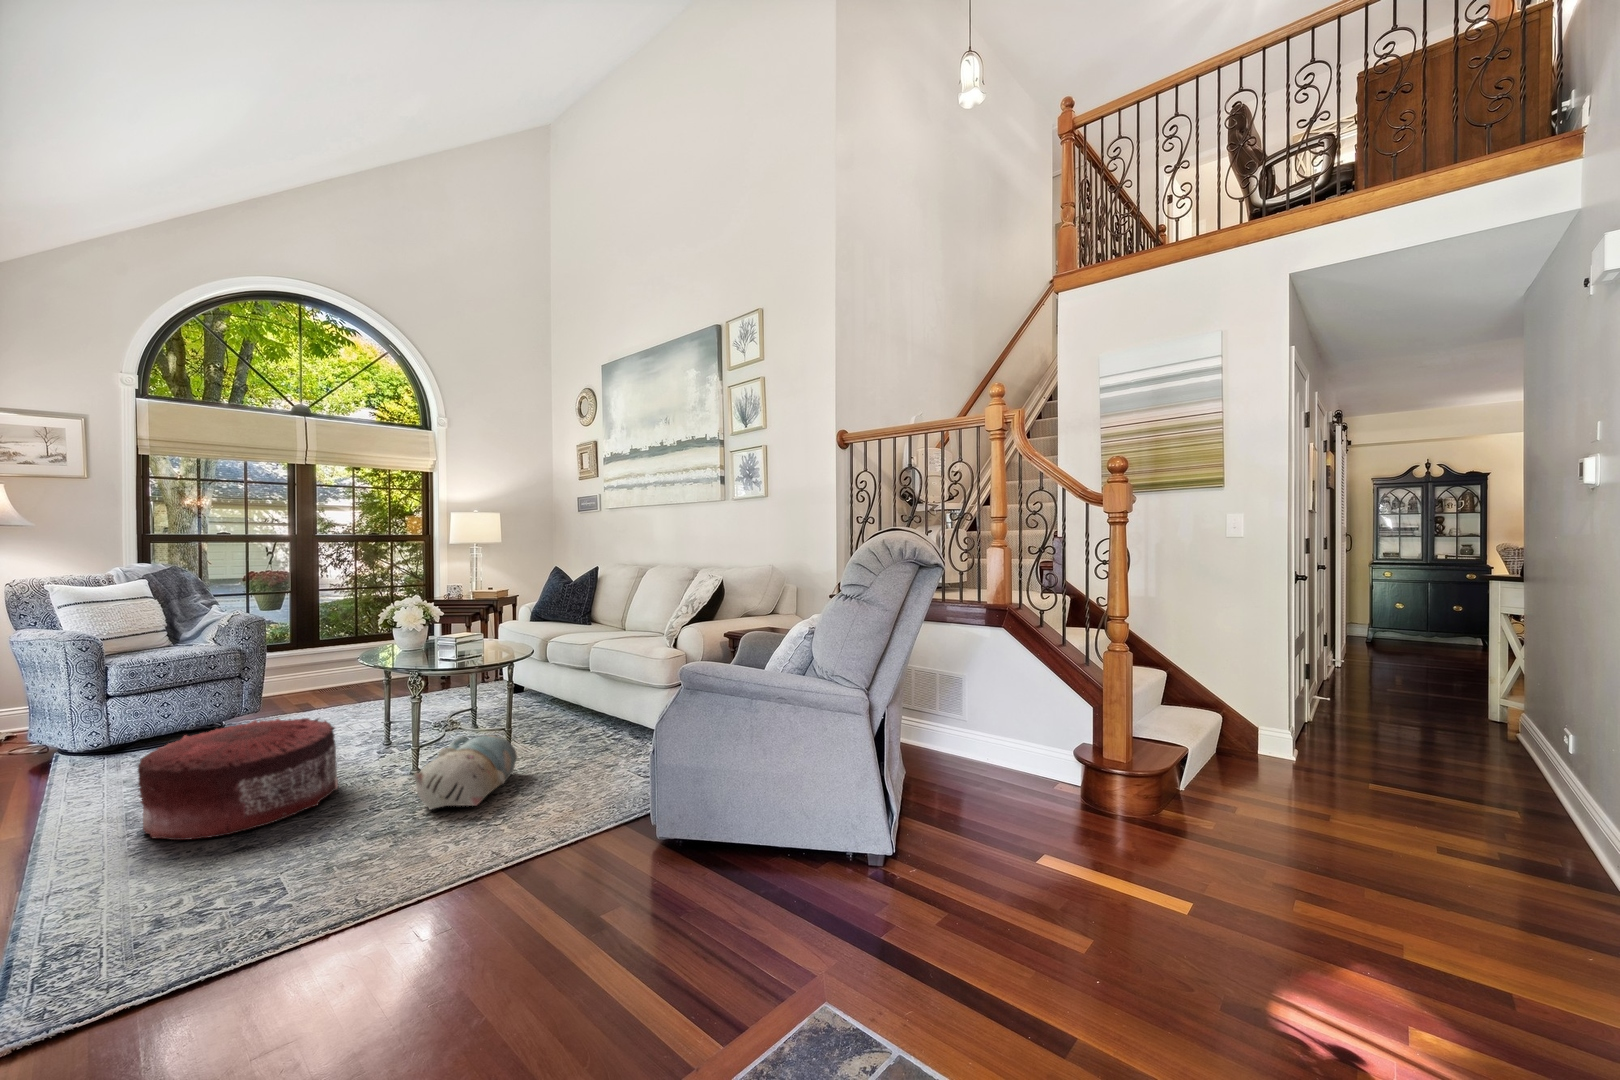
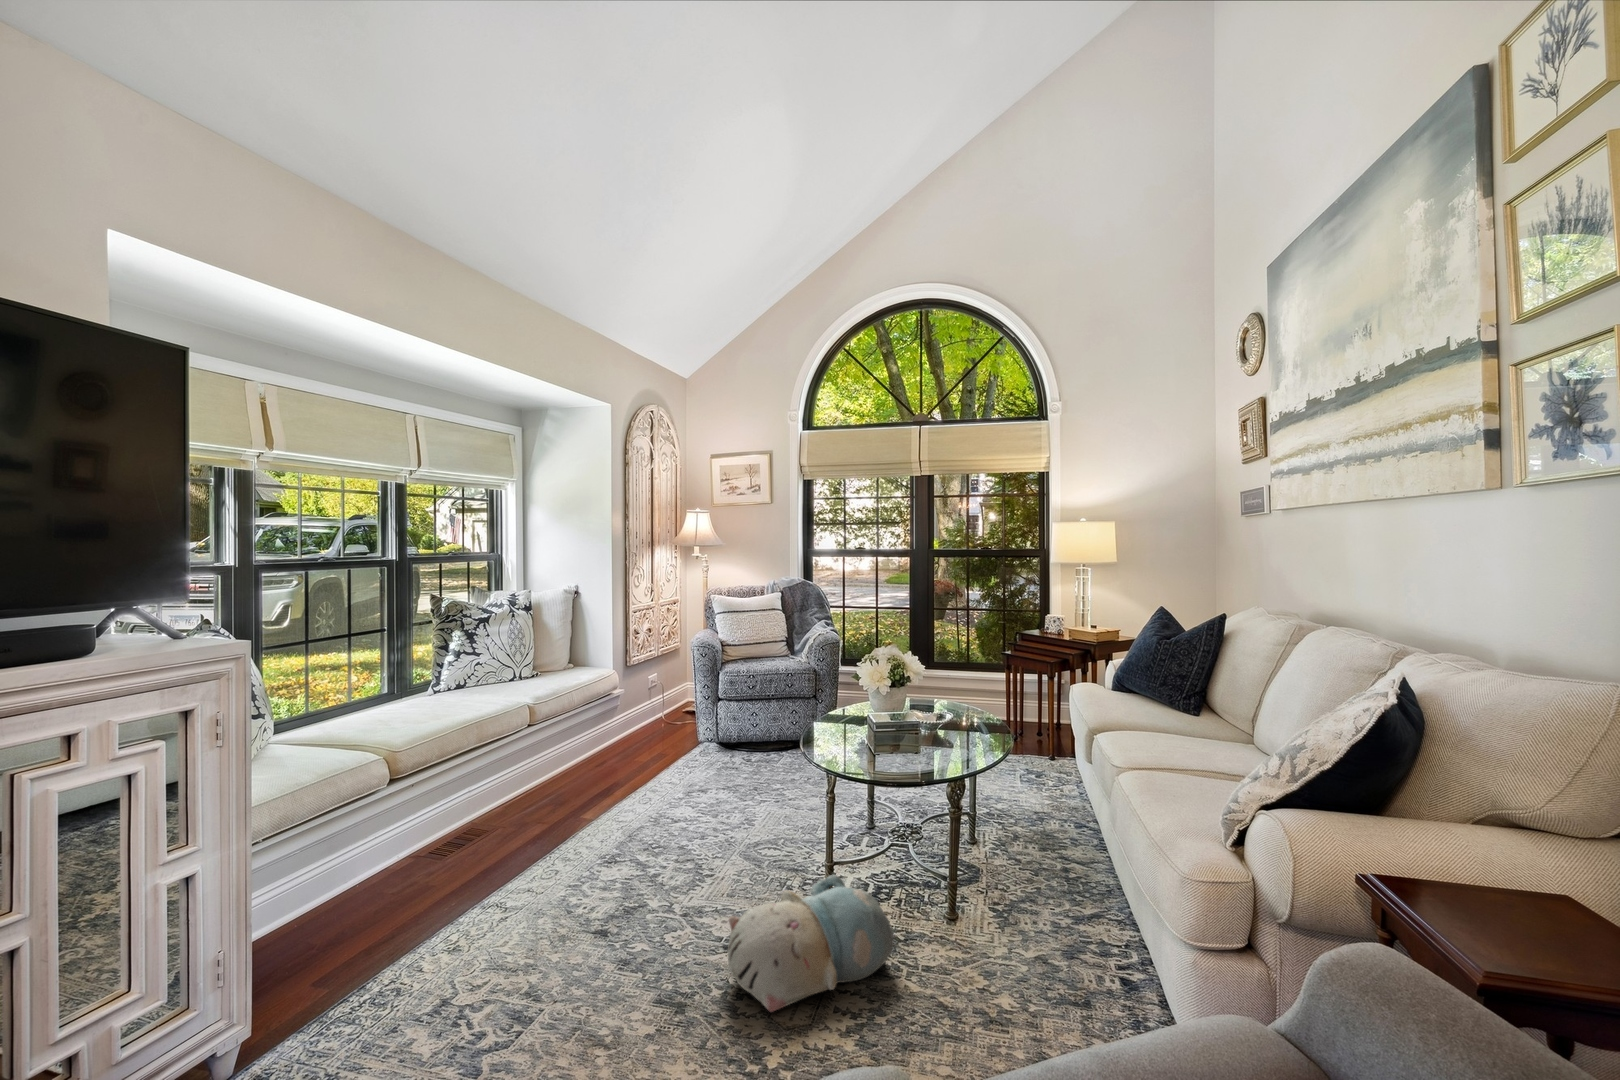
pouf: present [138,718,338,840] -> none [590,765,761,899]

